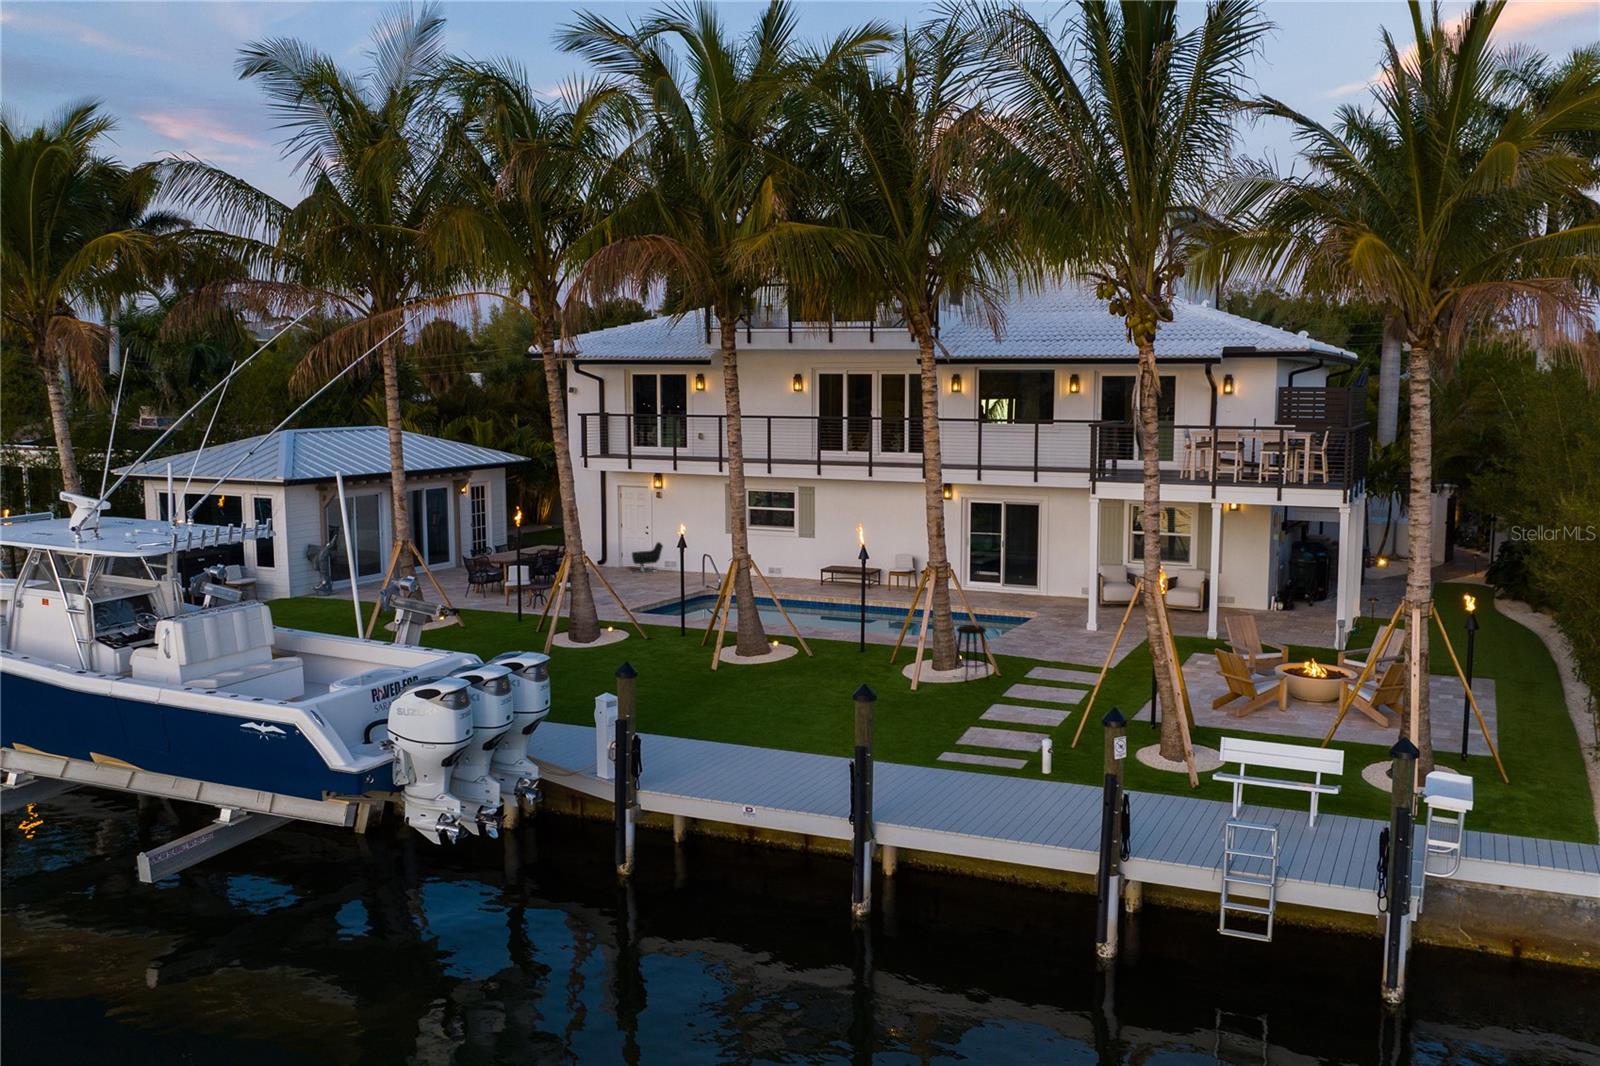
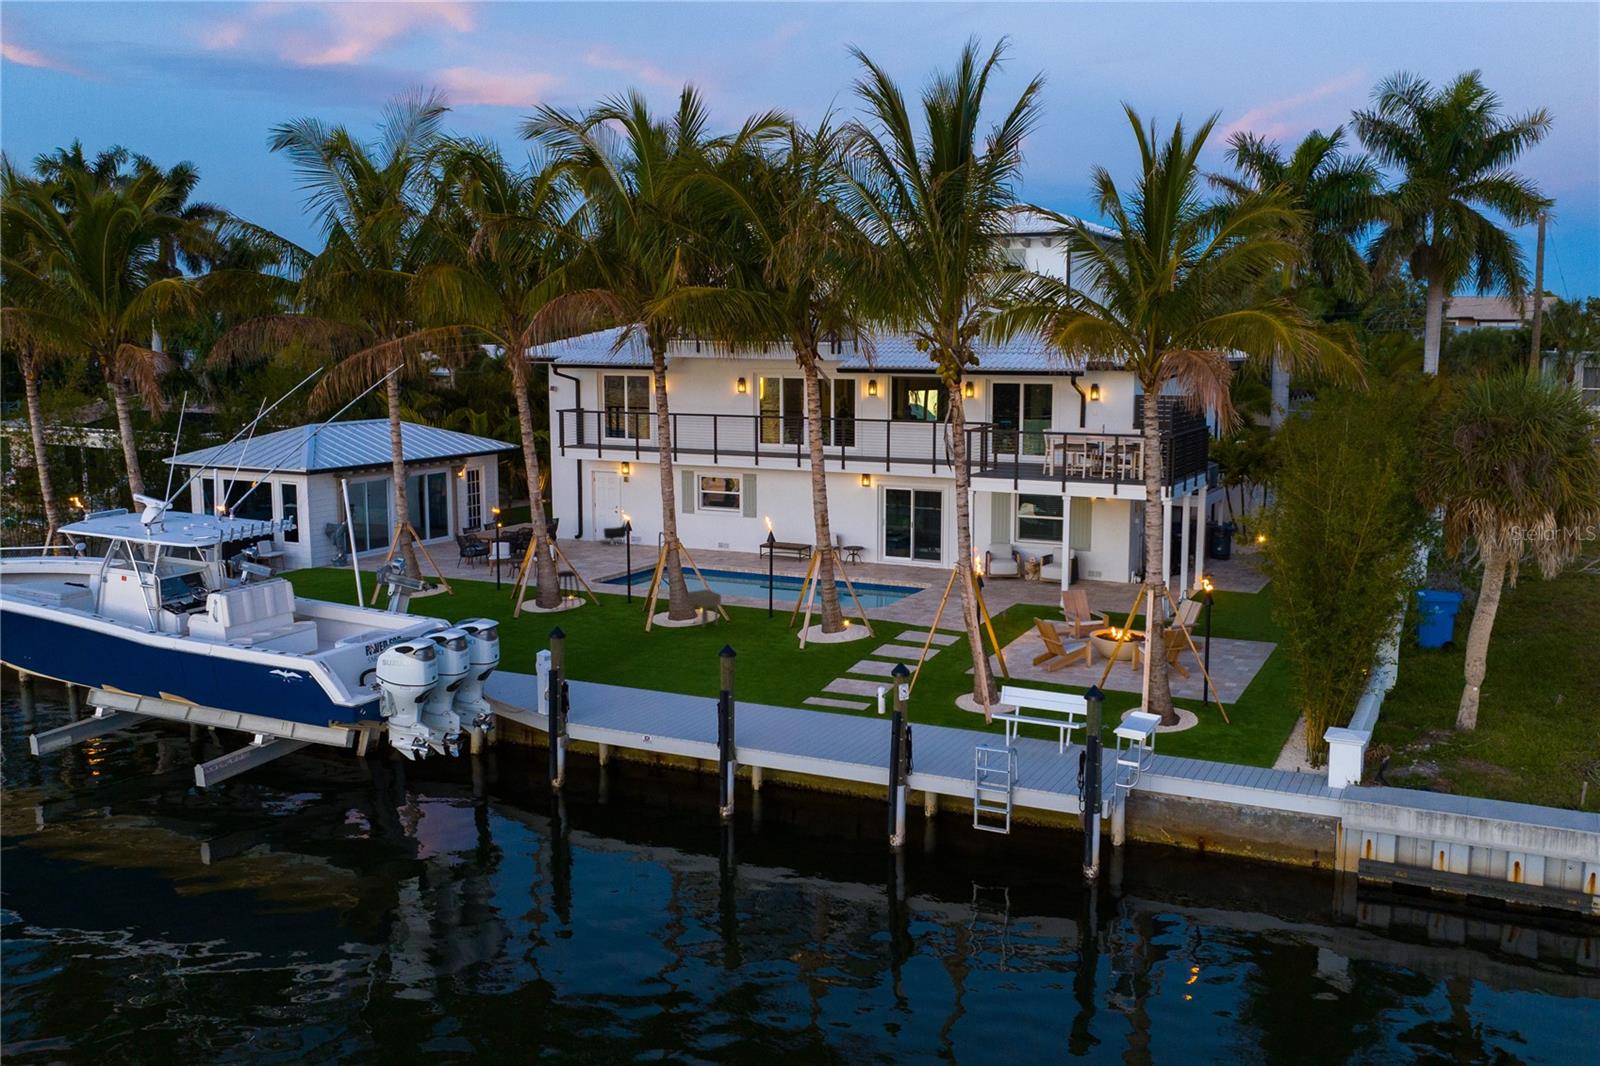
side table: none [760,618,802,665] -> present [688,590,721,627]
stool: present [955,625,989,681] -> present [557,571,582,606]

